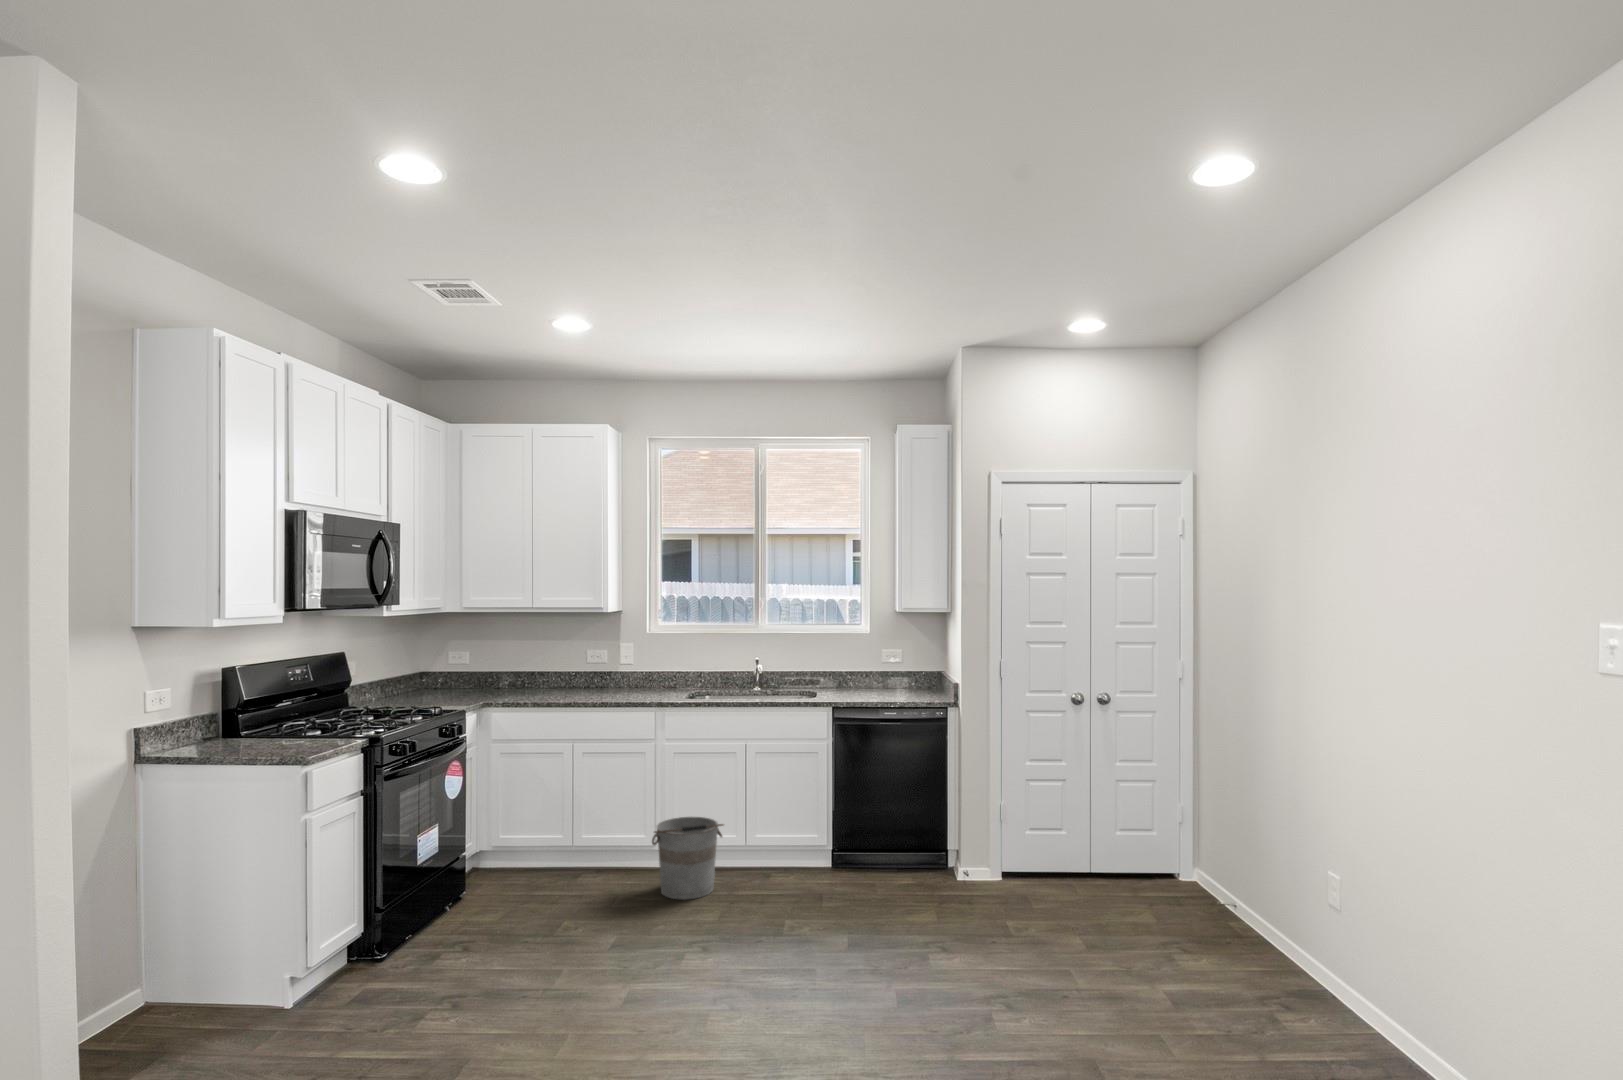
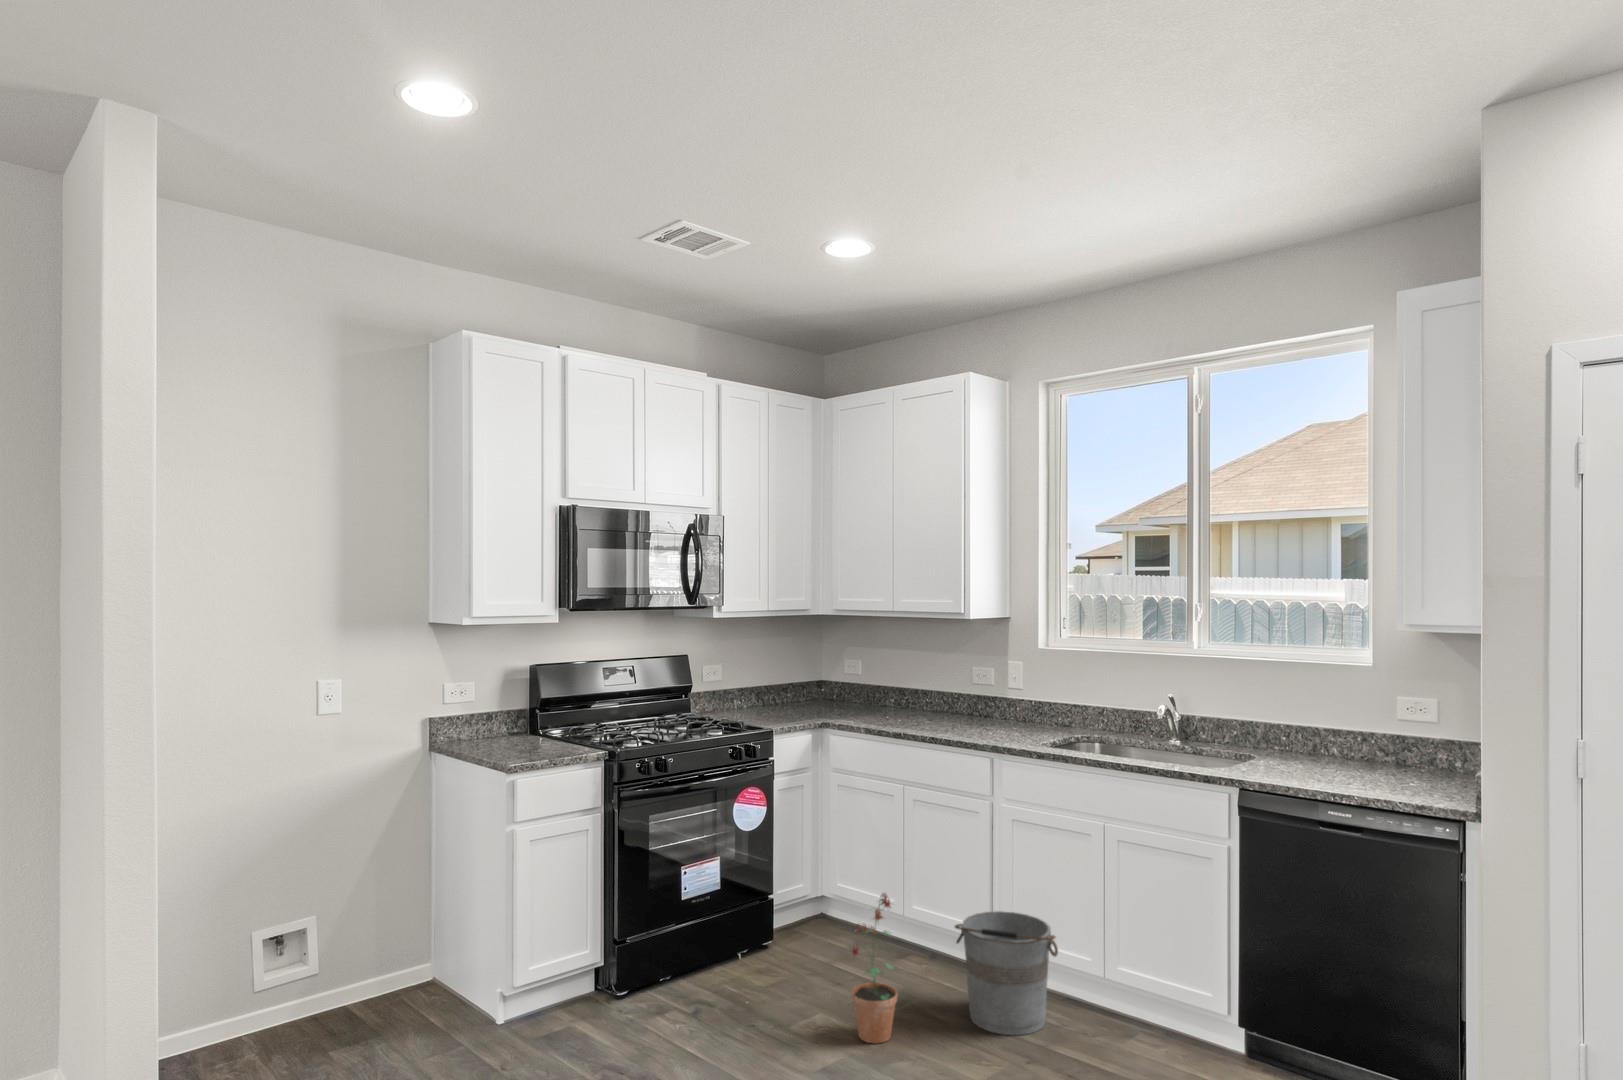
potted plant: none [589,816,633,928] -> present [851,893,897,1043]

